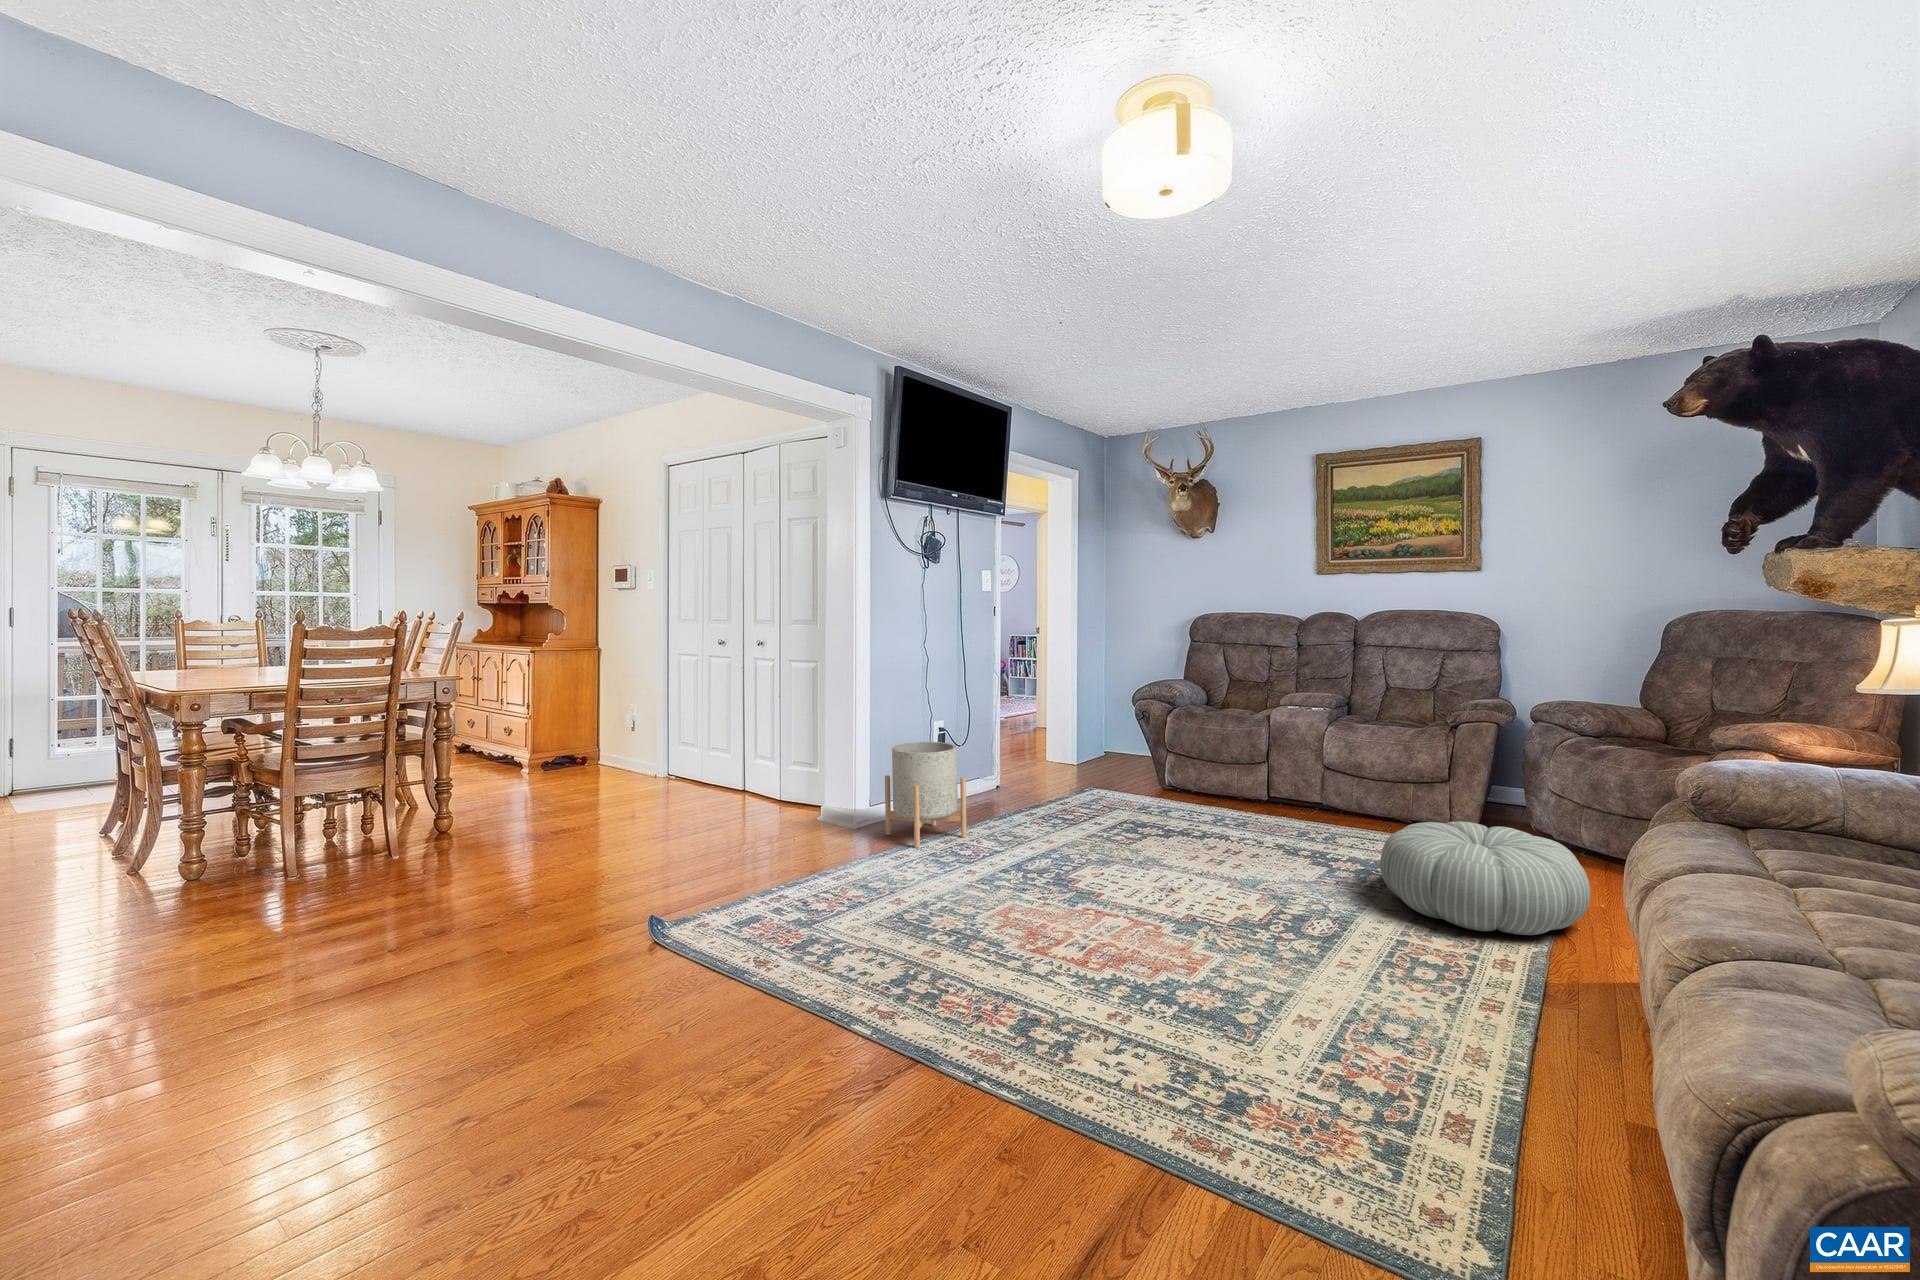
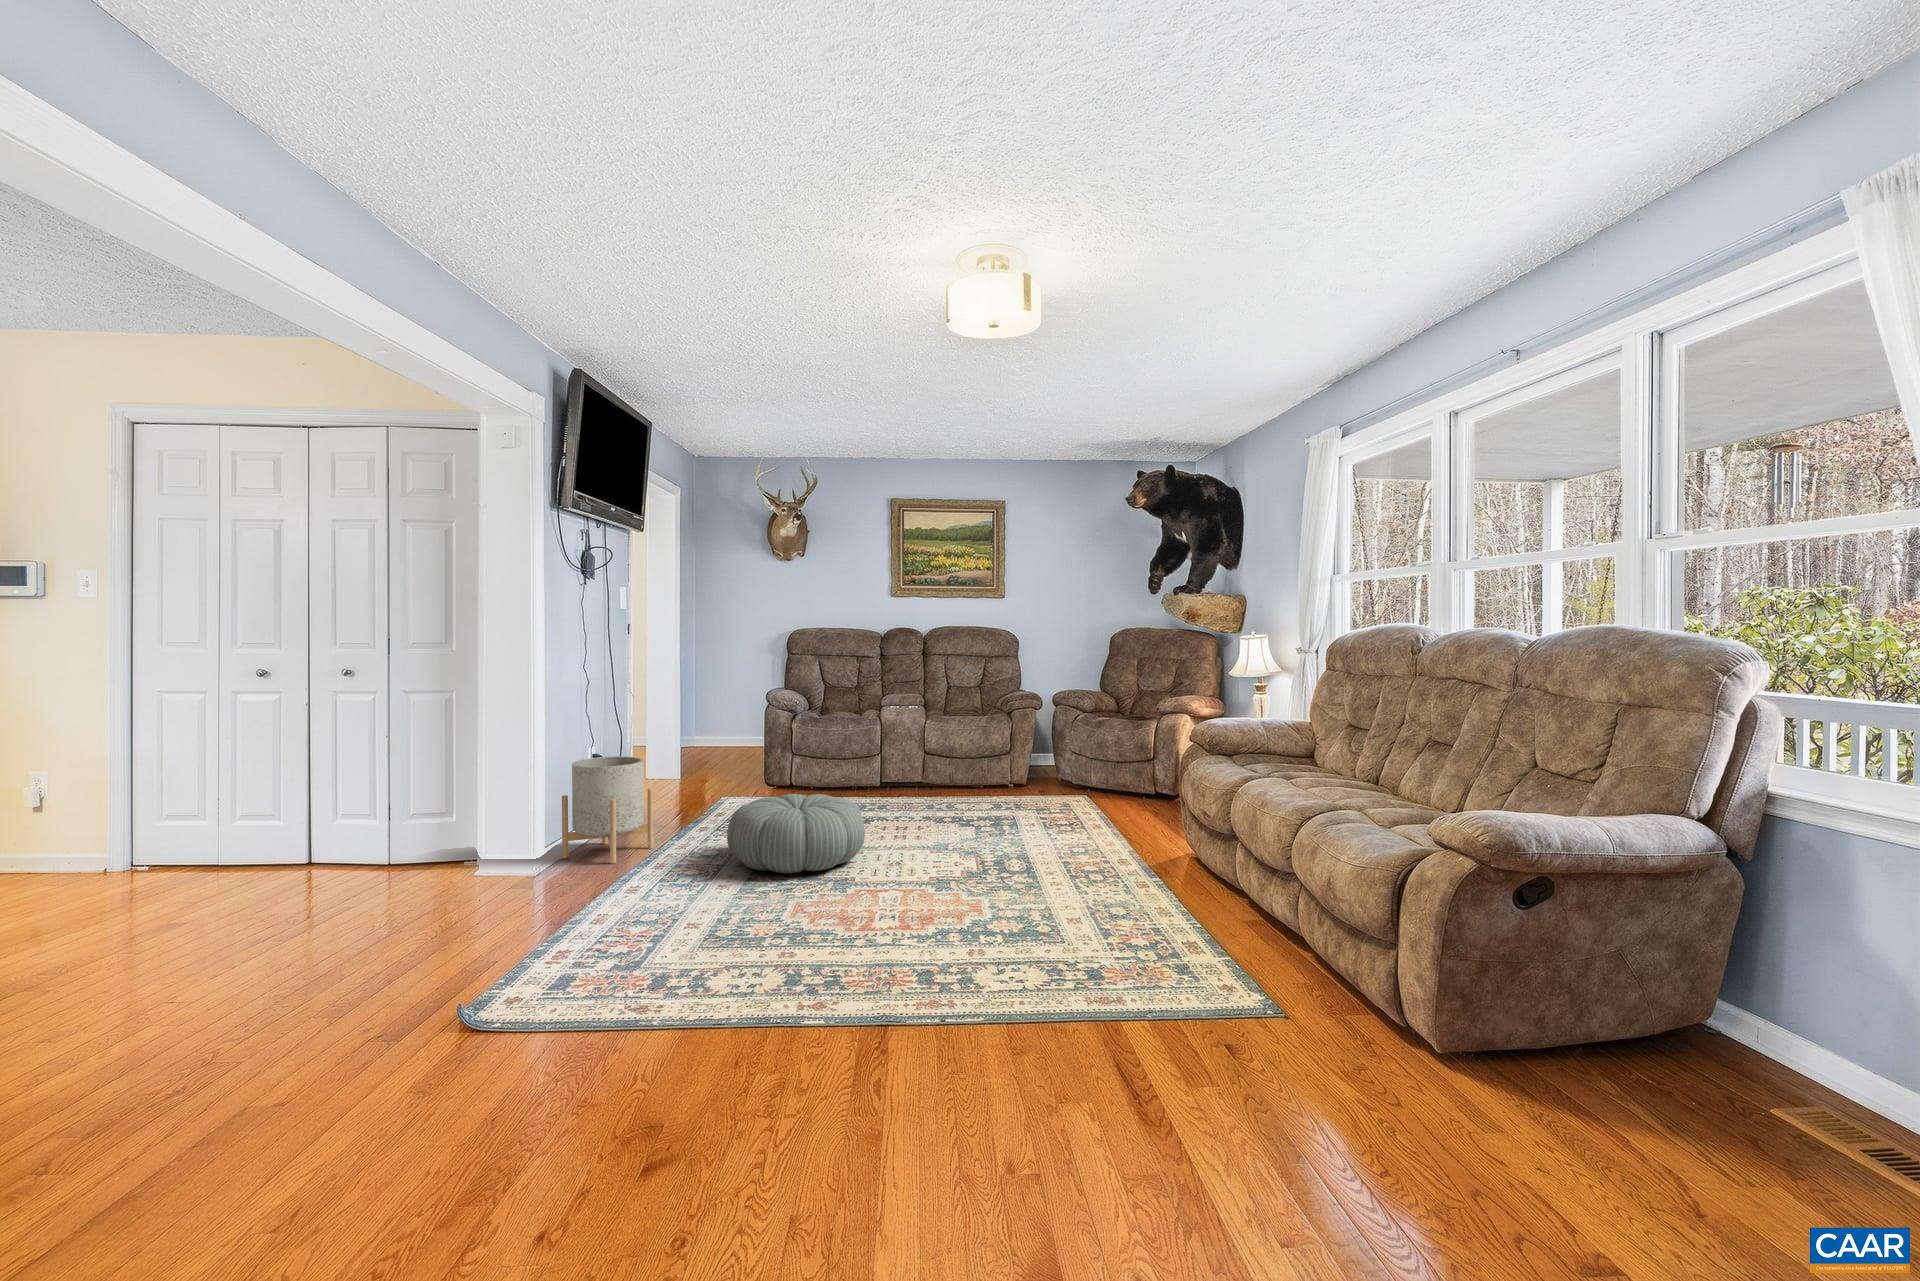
pouf: present [1380,821,1590,935] -> present [727,794,865,873]

